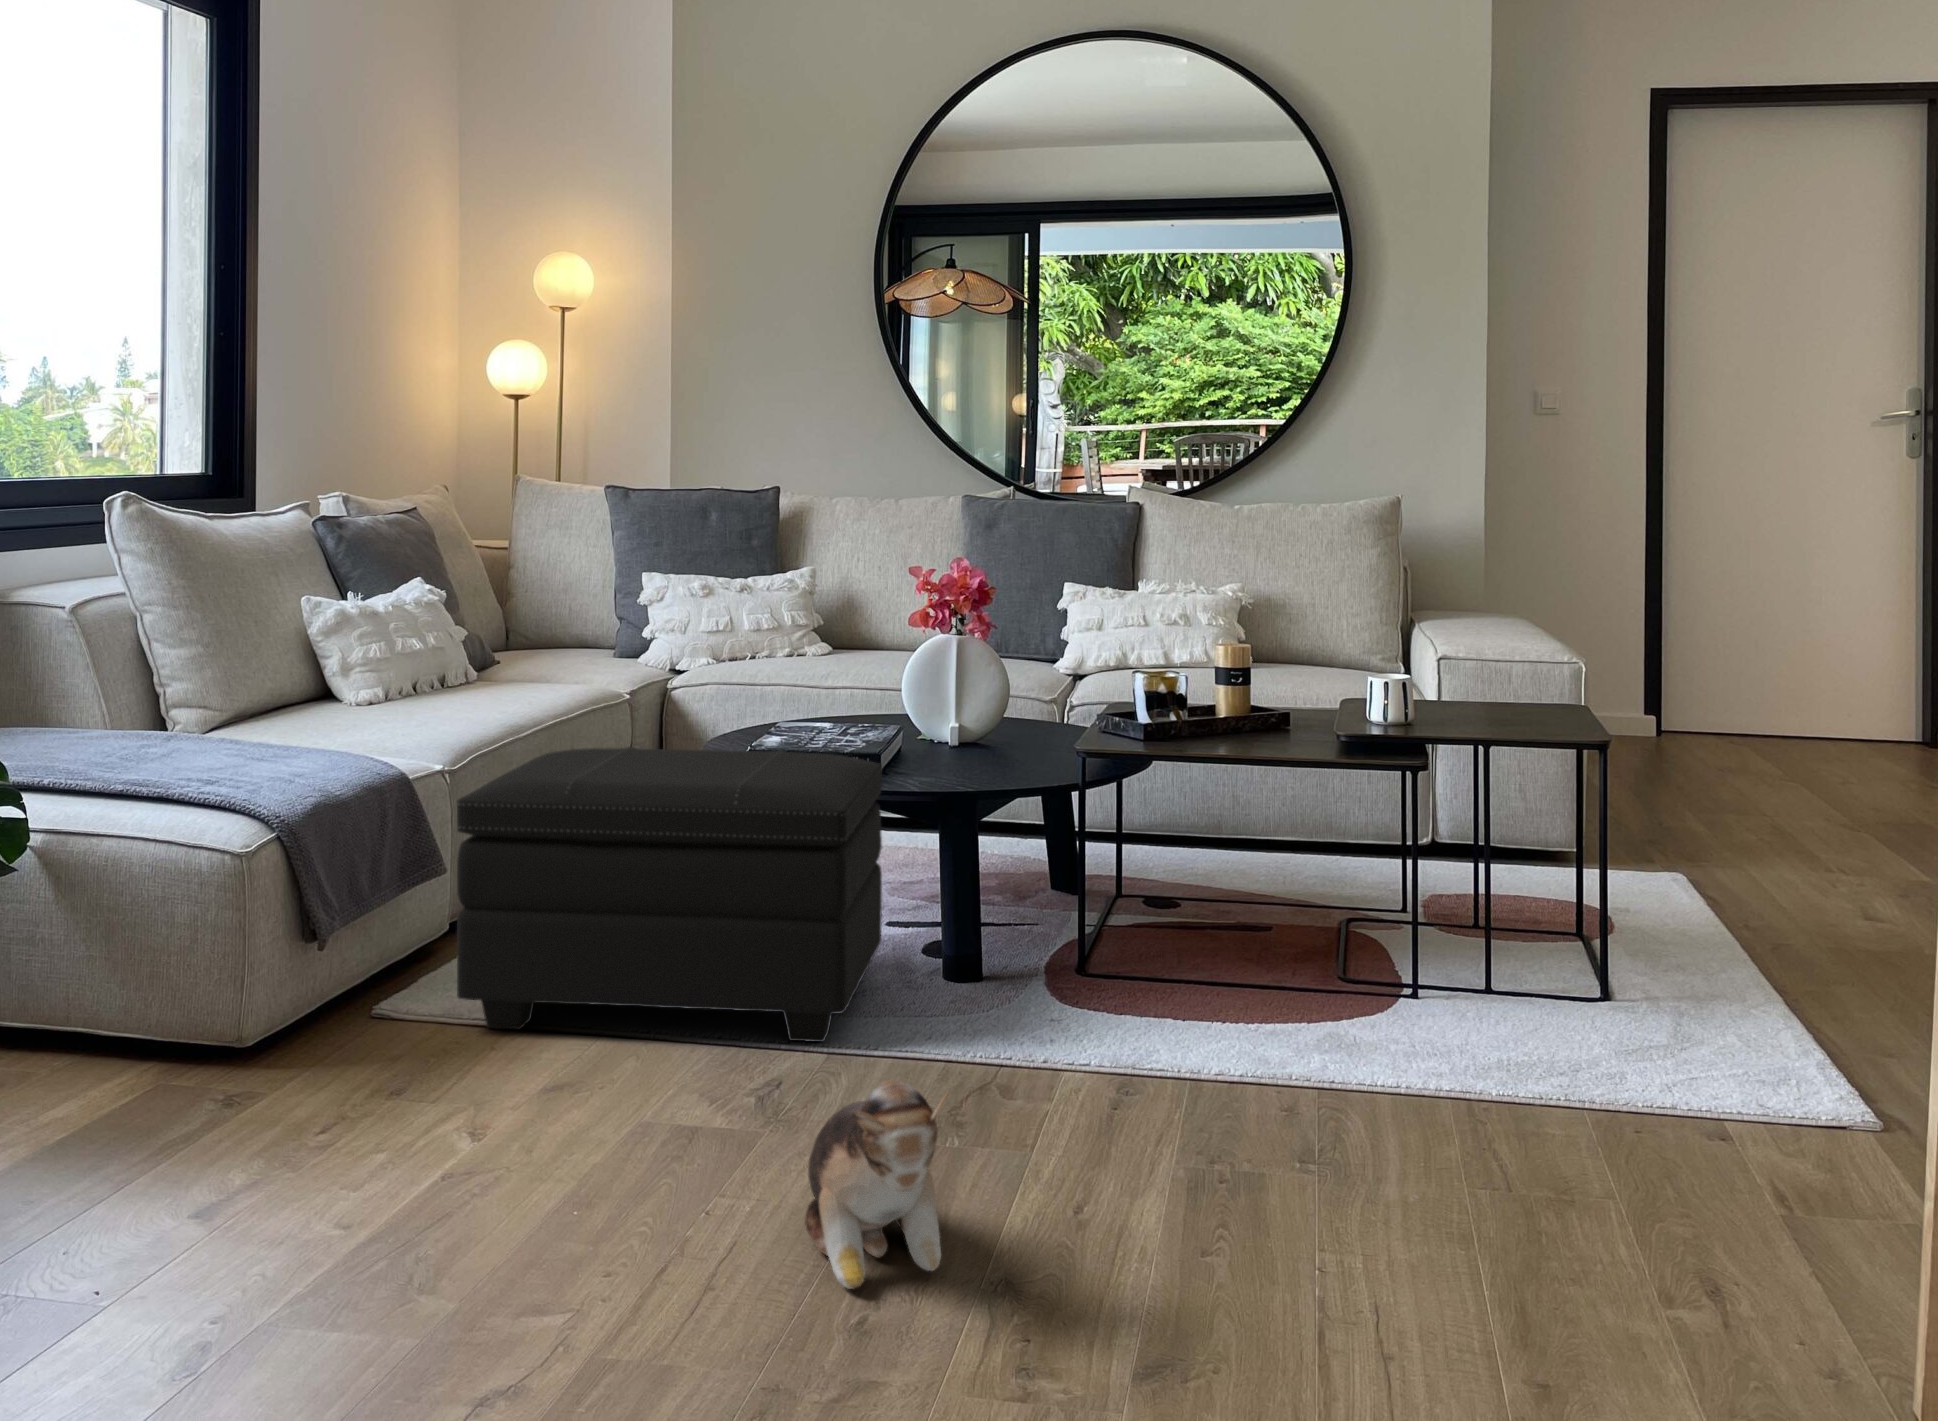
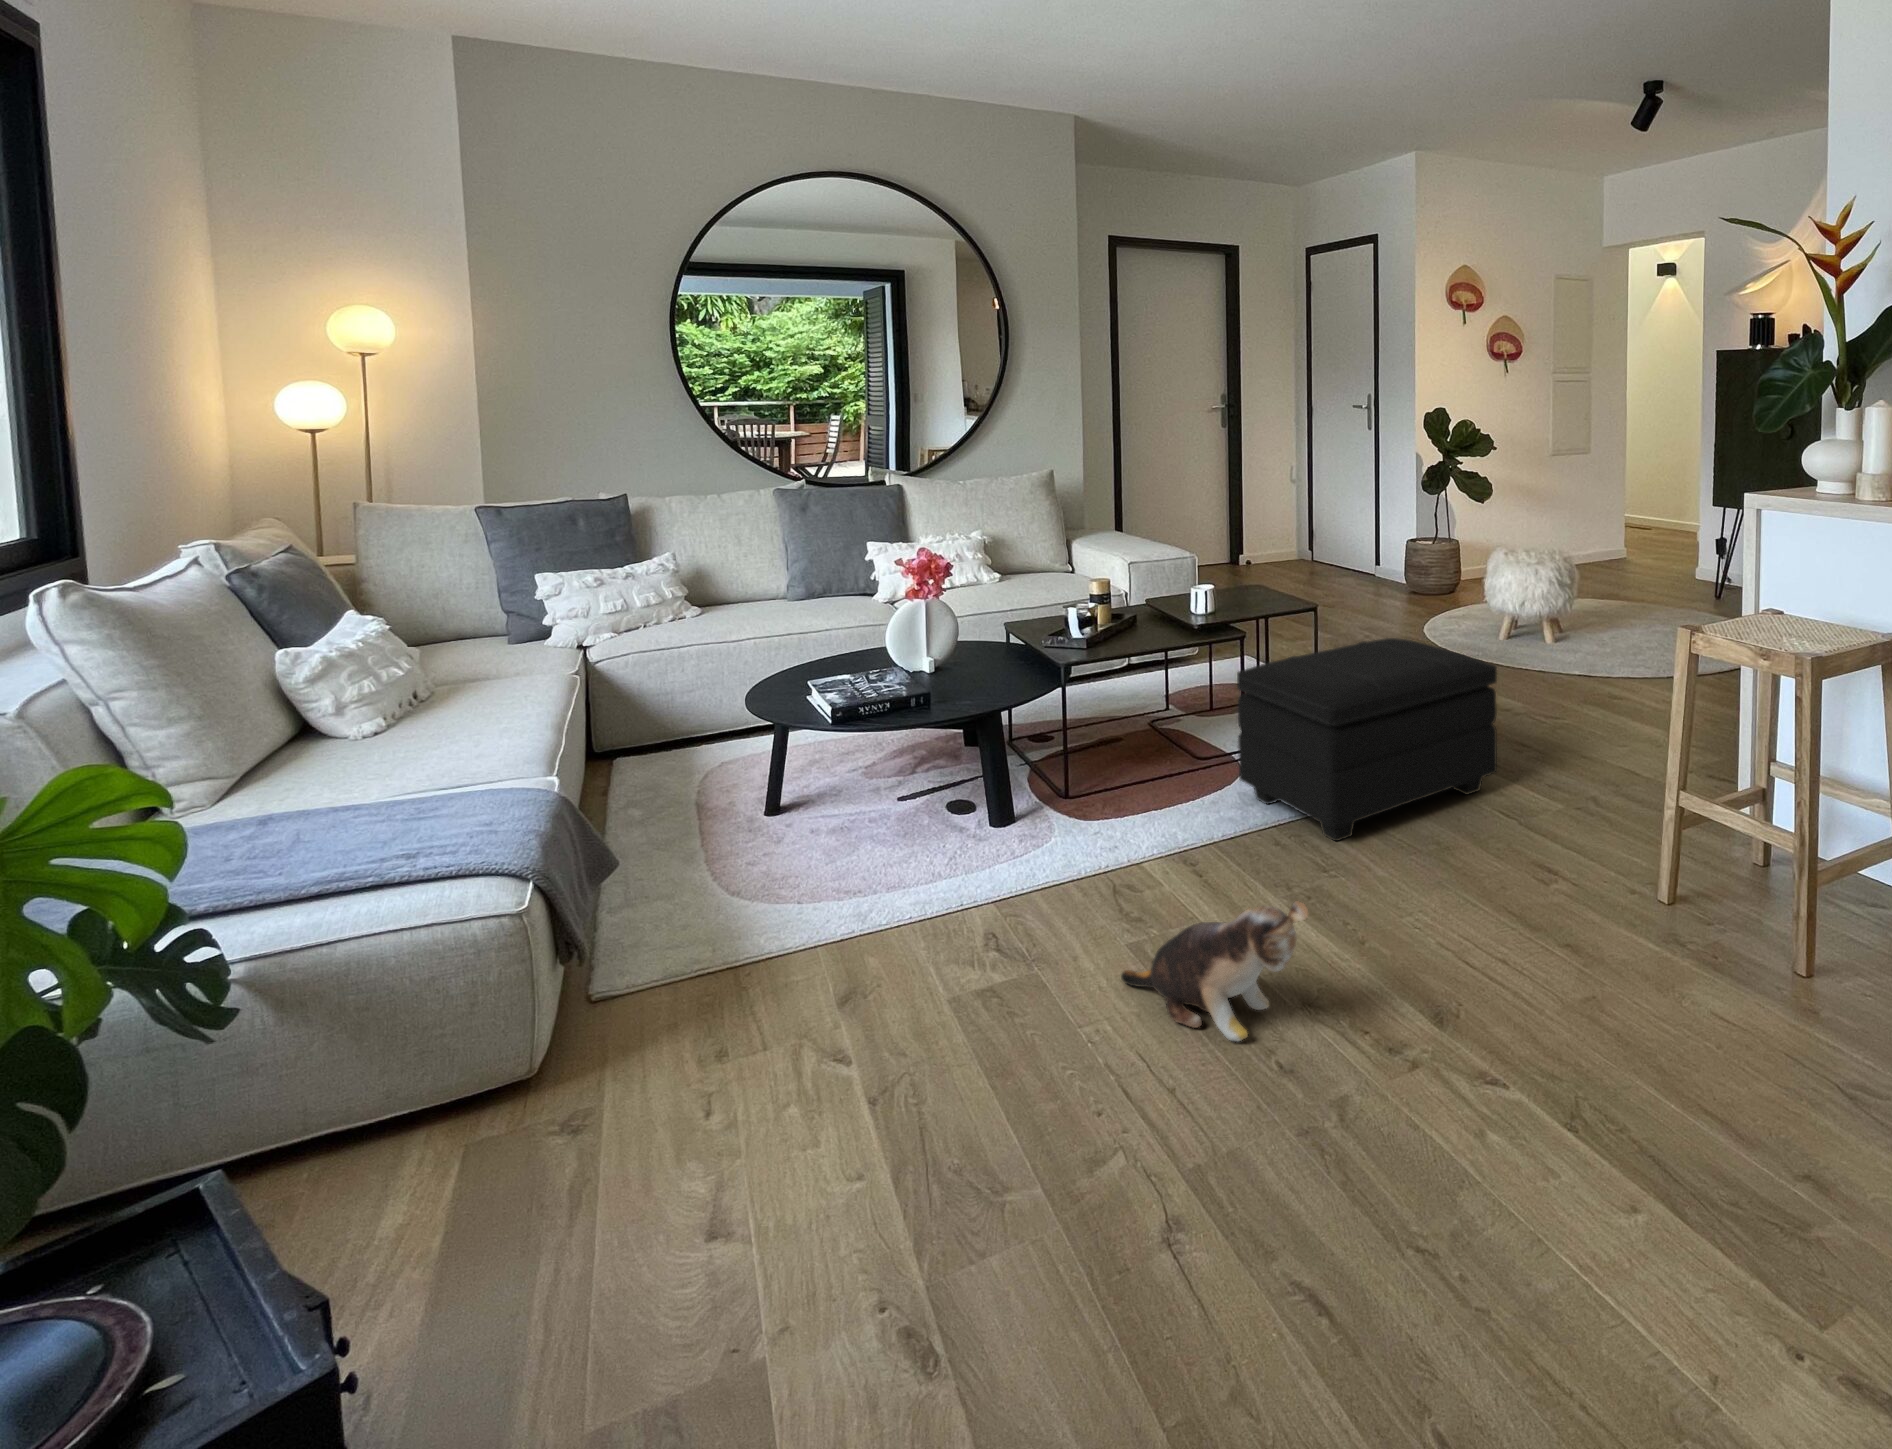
footstool: present [457,747,882,1042] -> present [1237,638,1497,841]

